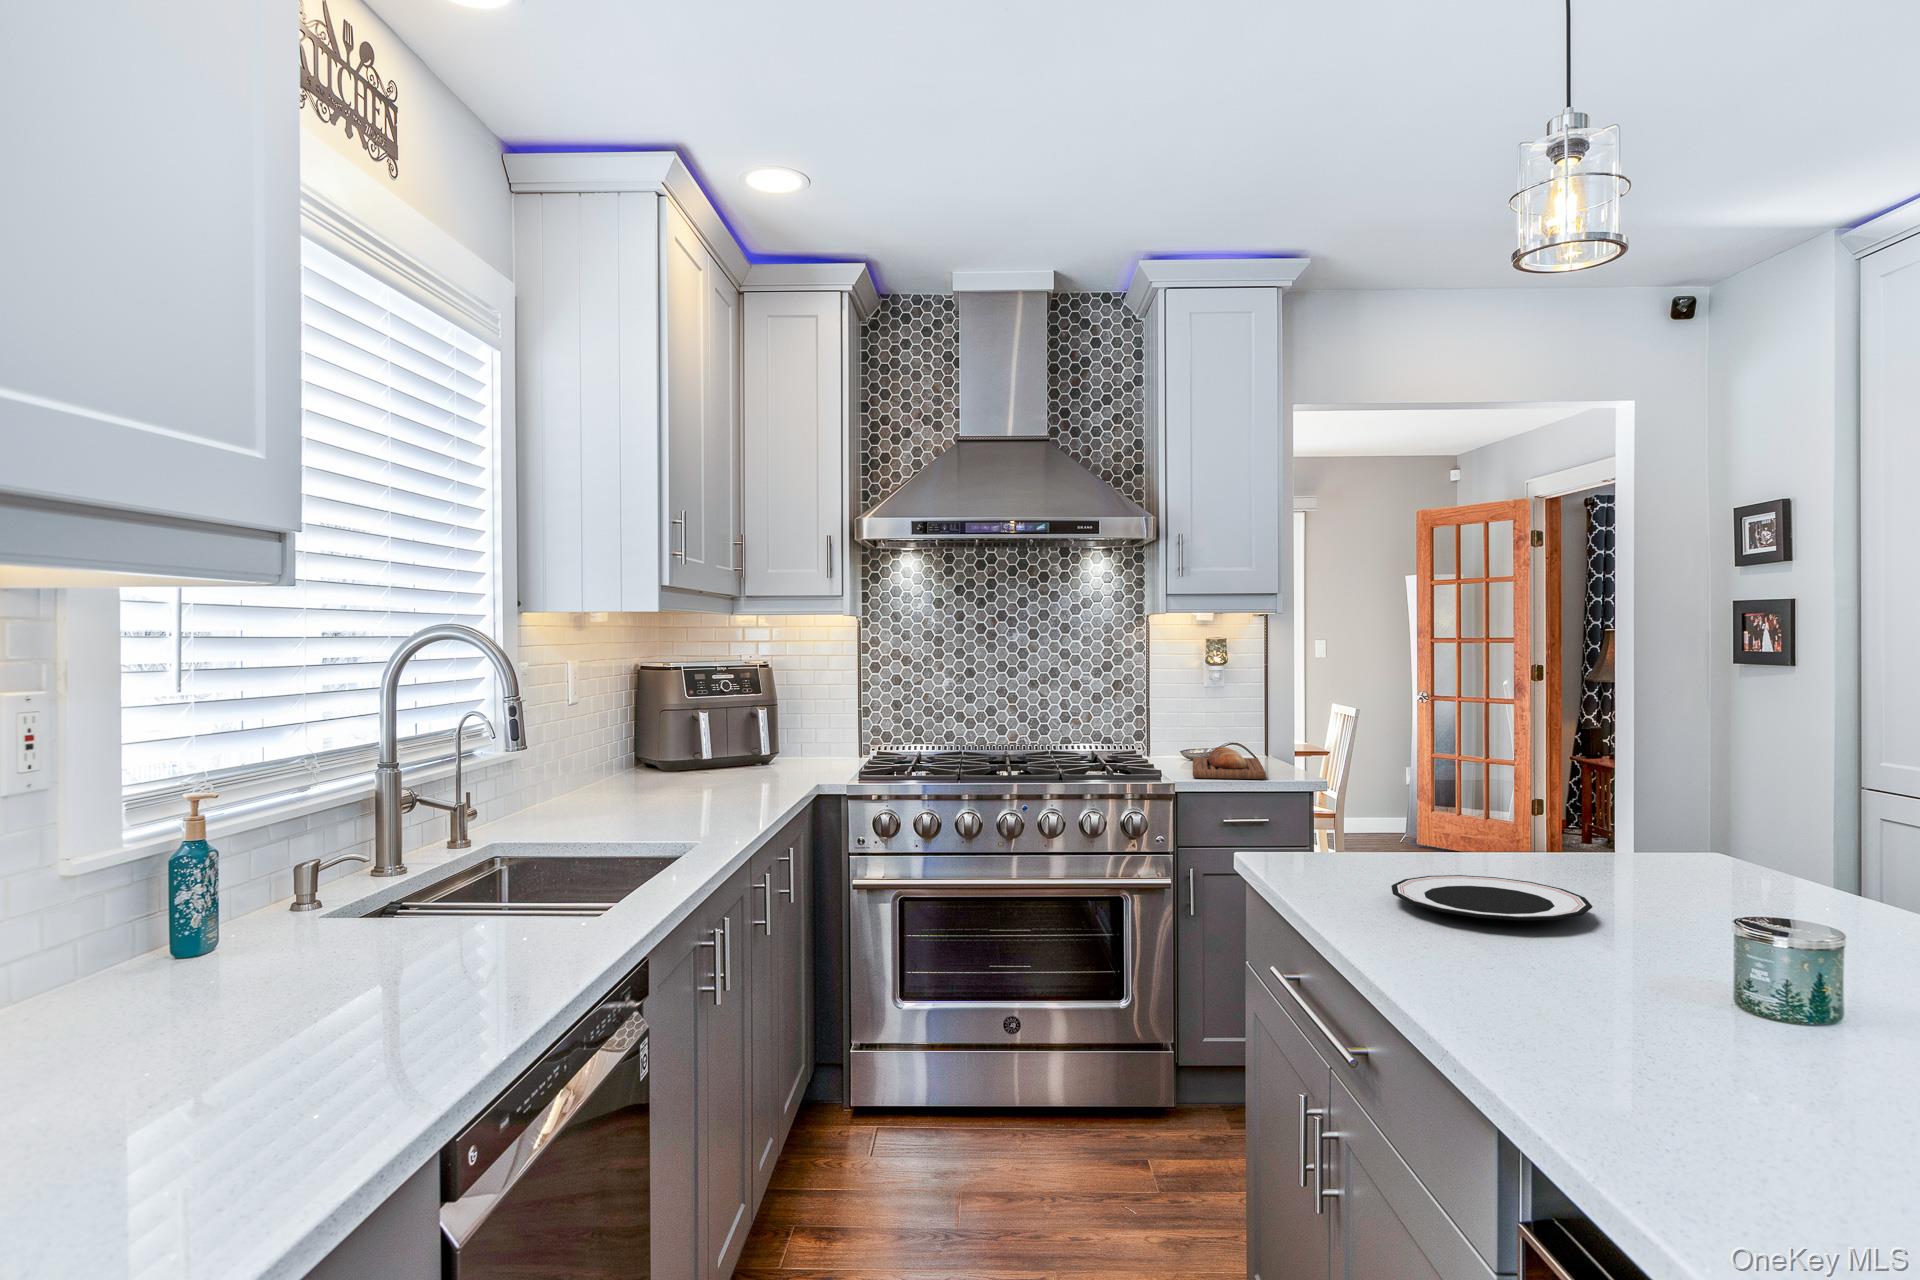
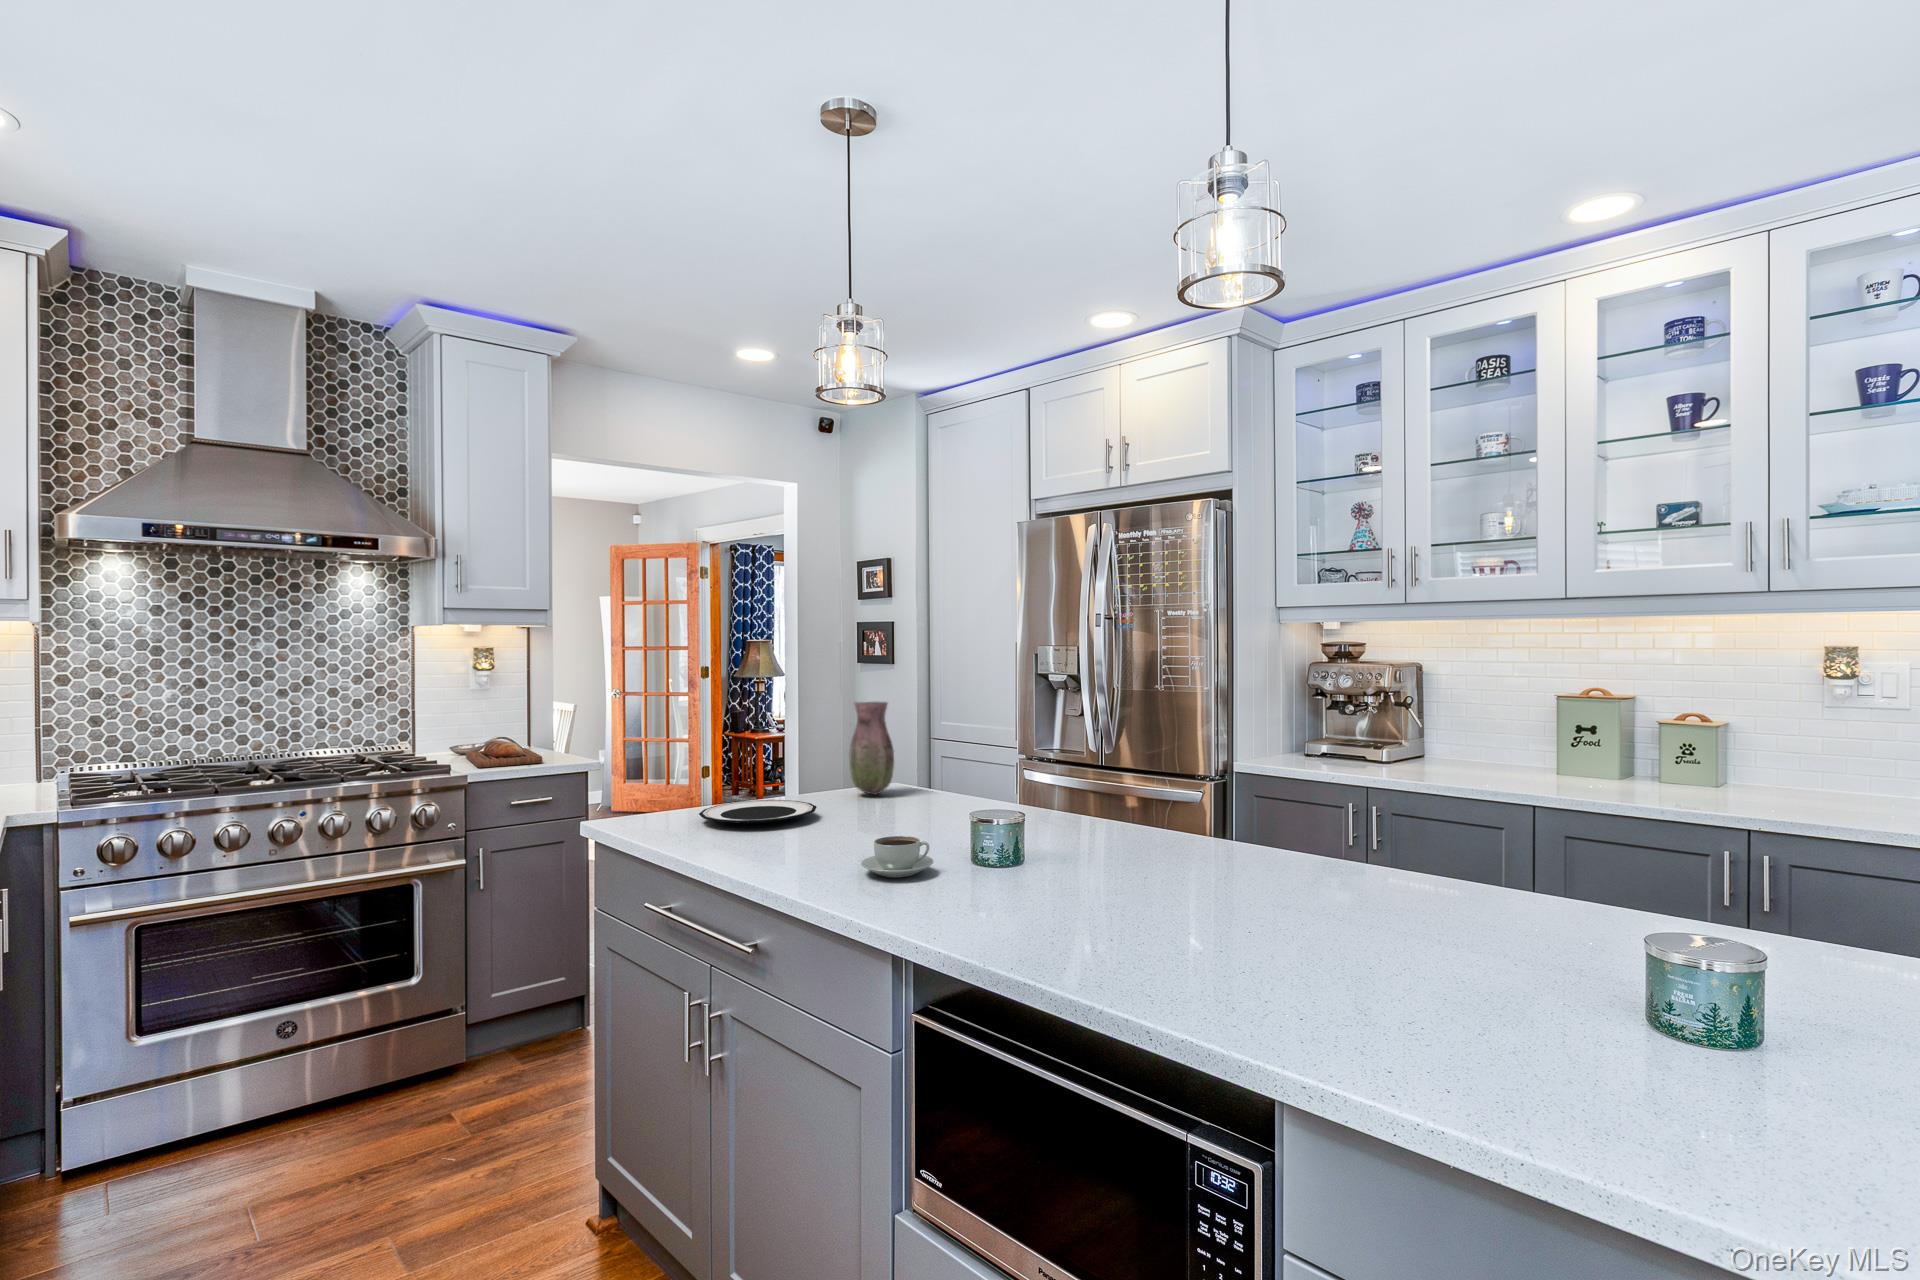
vase: none [1680,735,1776,899] -> present [849,702,894,795]
coffee cup: none [1607,1005,1779,1098] -> present [861,836,933,877]

